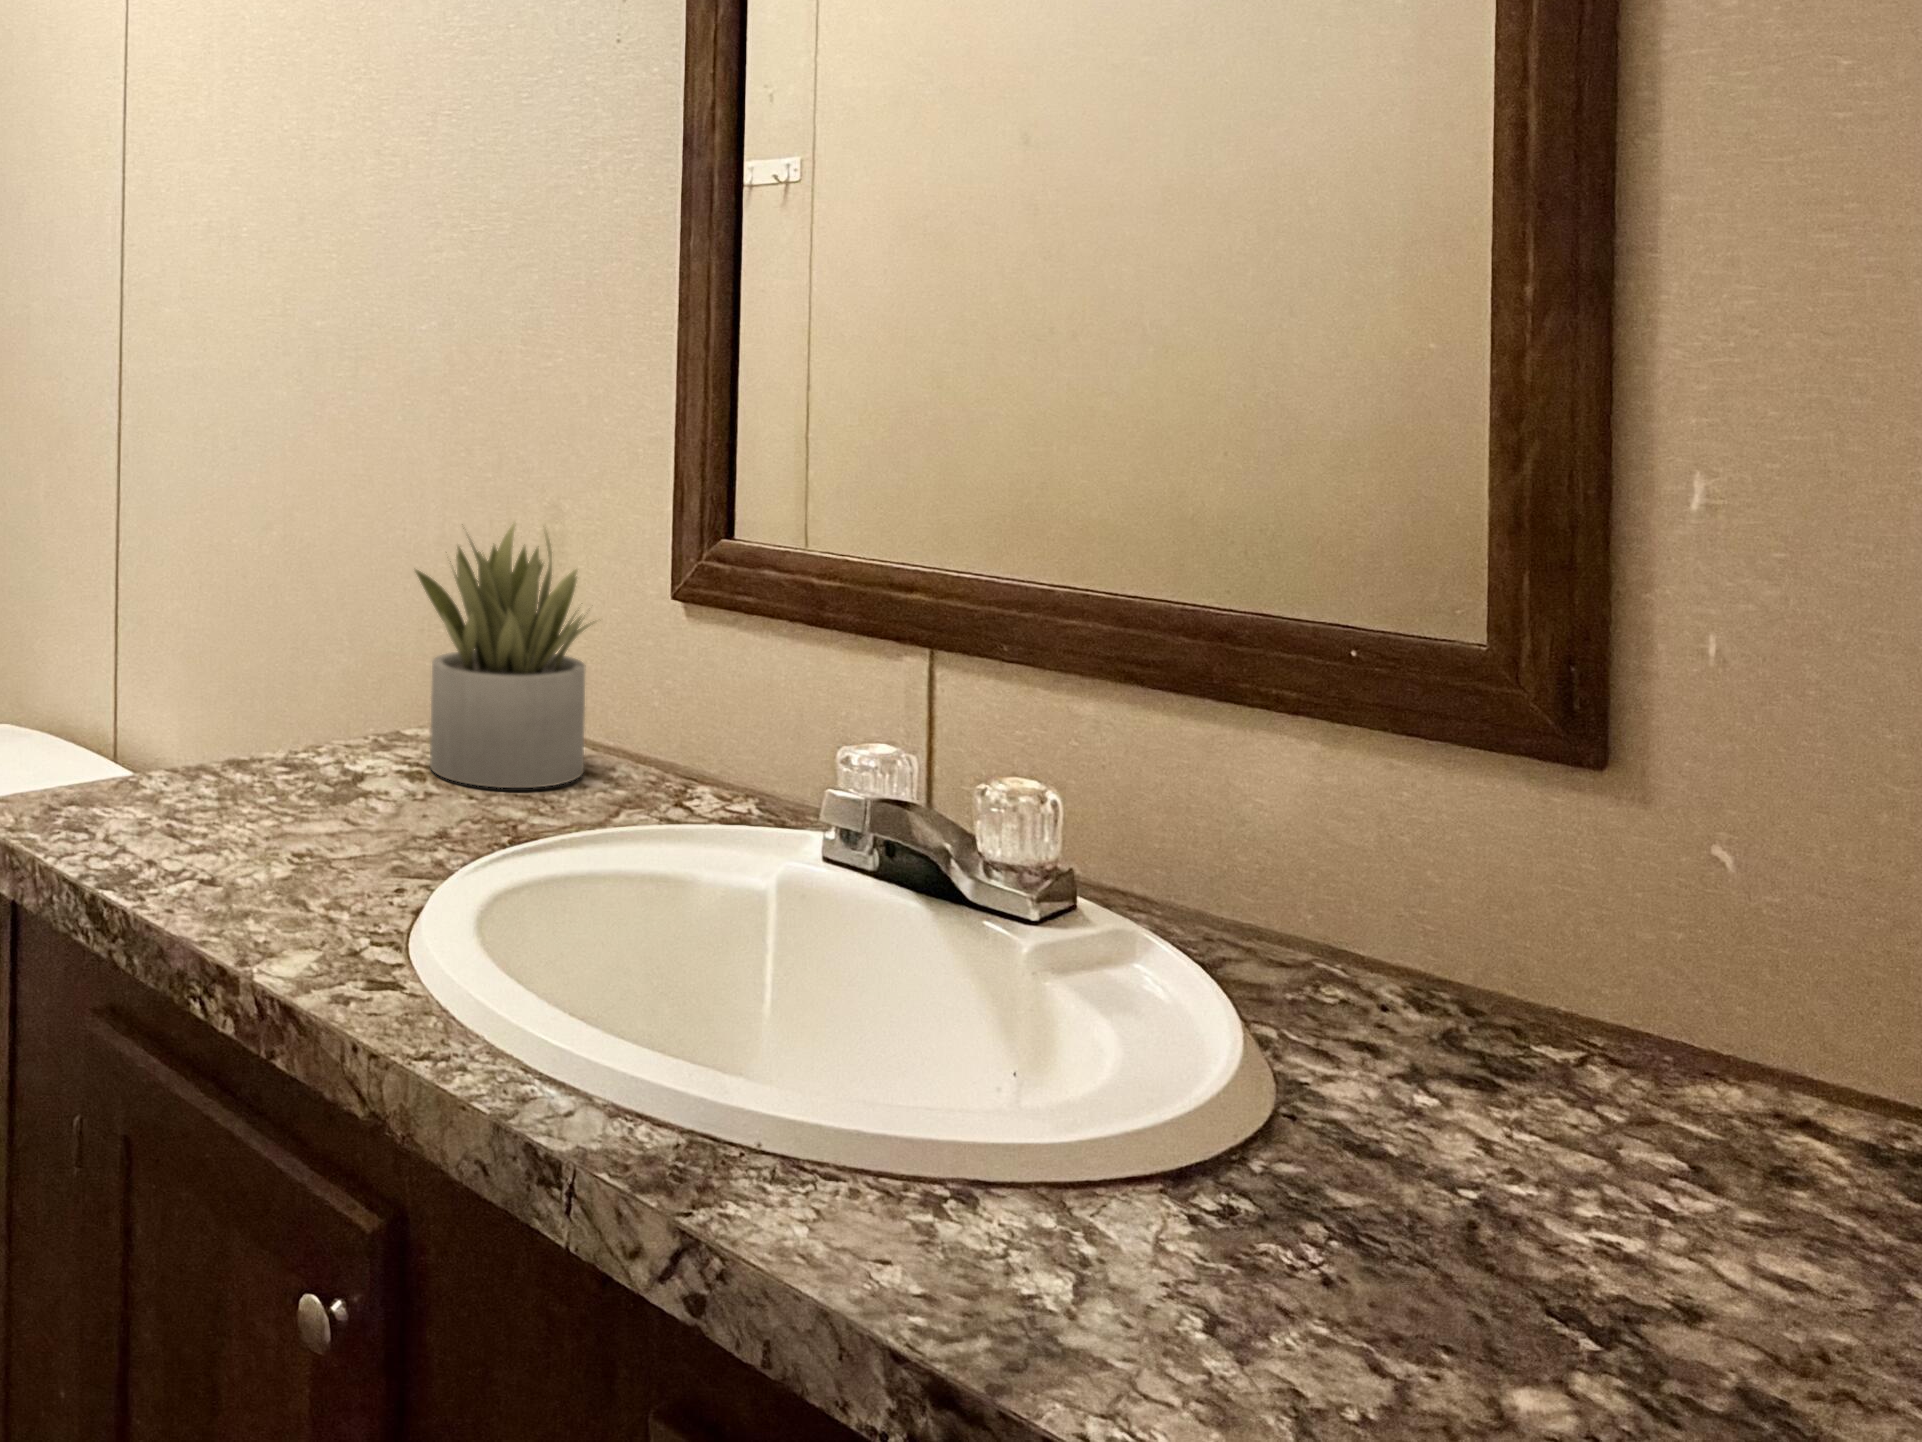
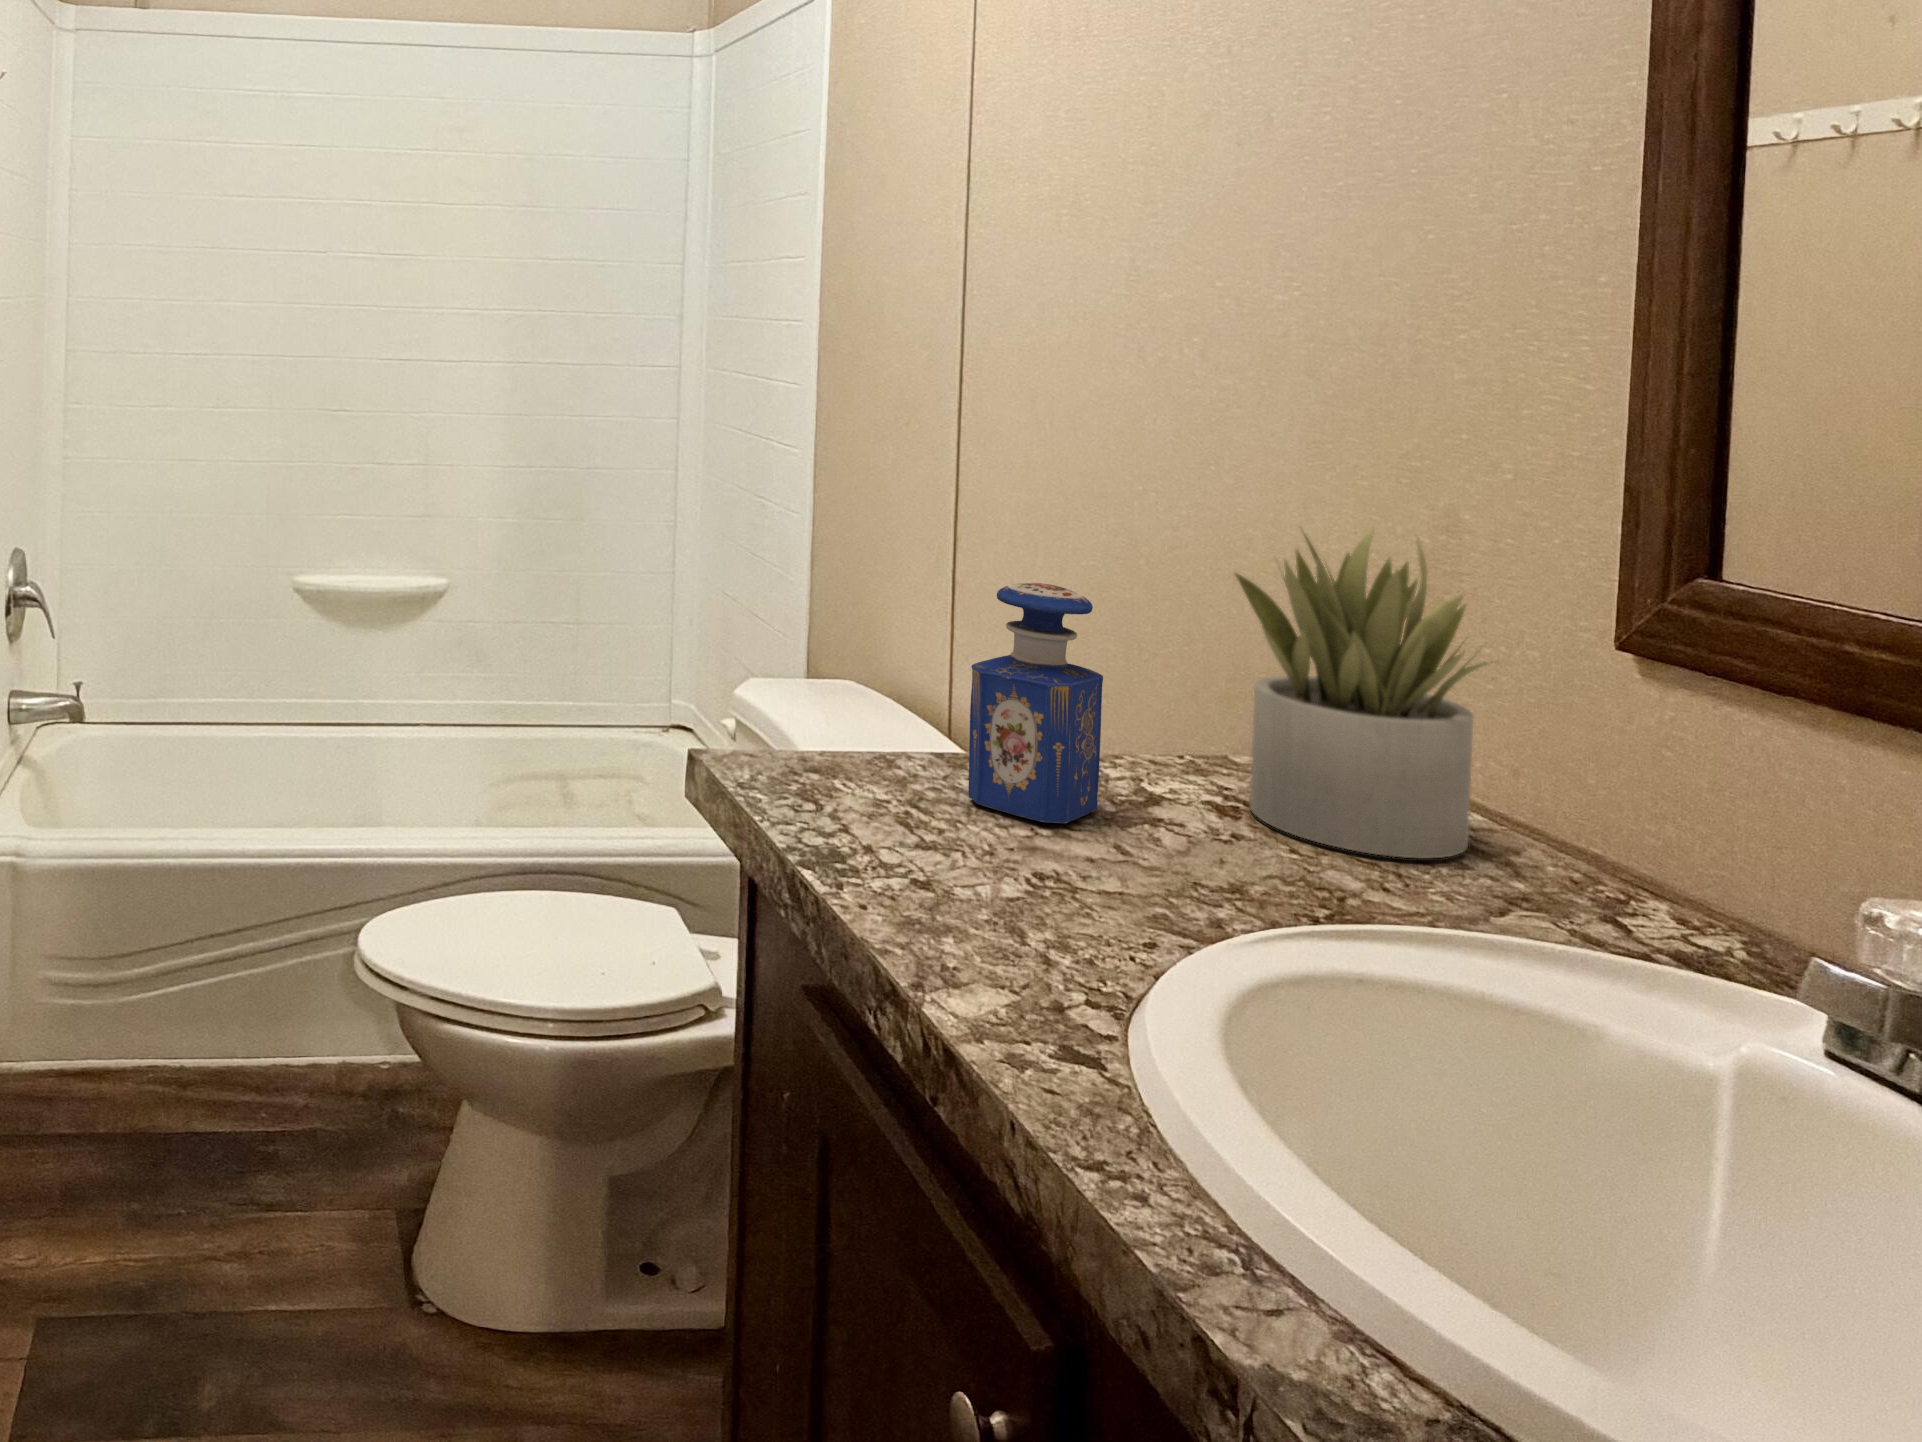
perfume bottle: none [215,595,325,809] -> present [968,583,1103,823]

